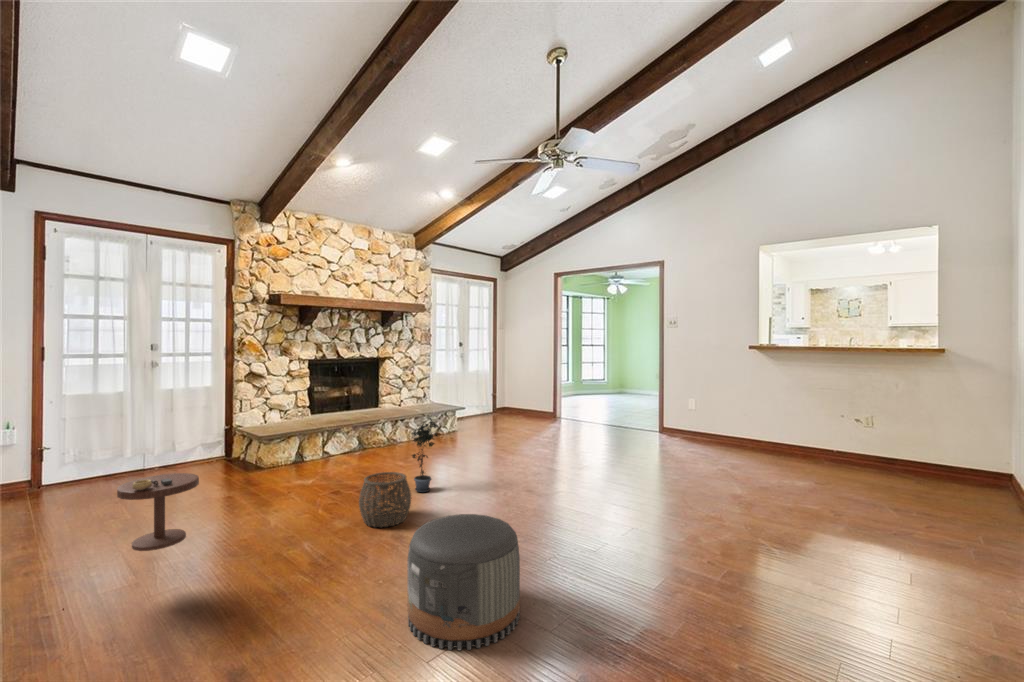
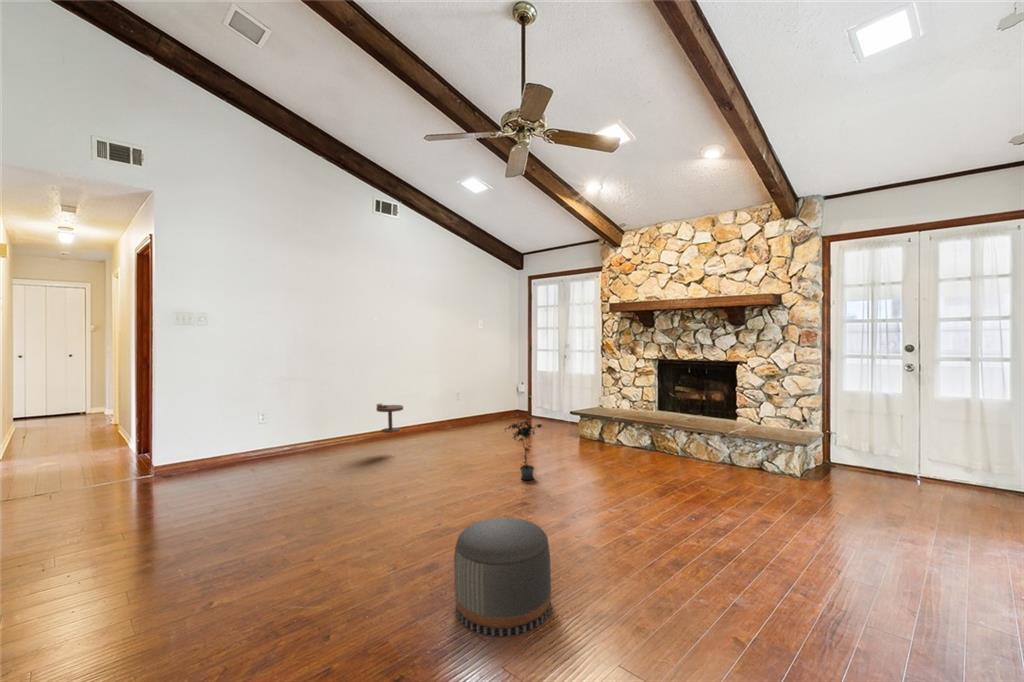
woven basket: present [359,472,411,527] -> none [445,442,480,479]
pouf: present [407,514,520,650] -> present [454,518,551,636]

